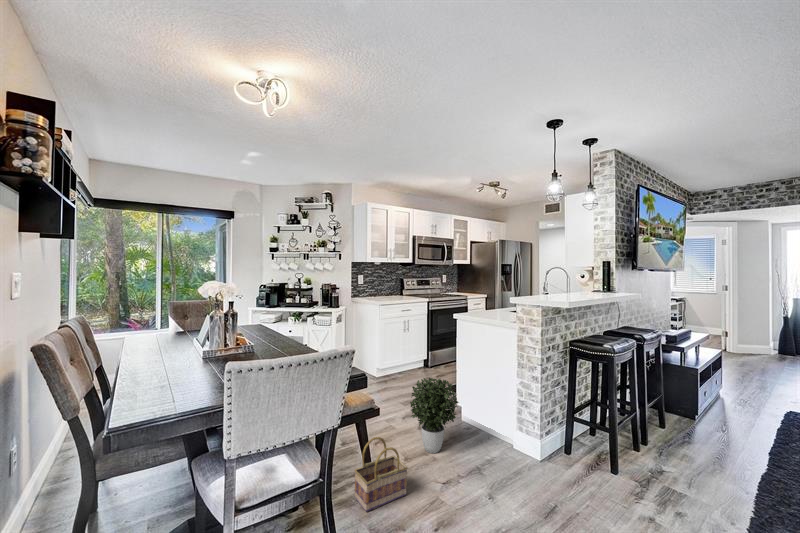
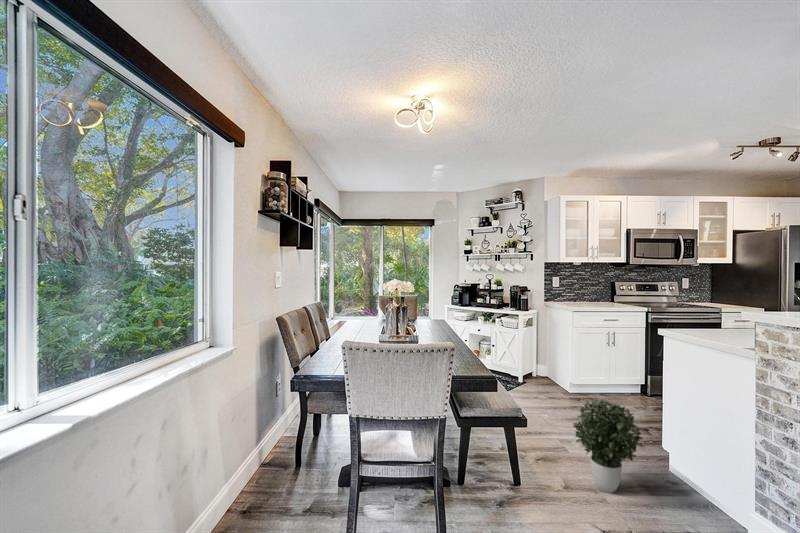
basket: present [355,437,408,512] -> none [492,447,550,520]

